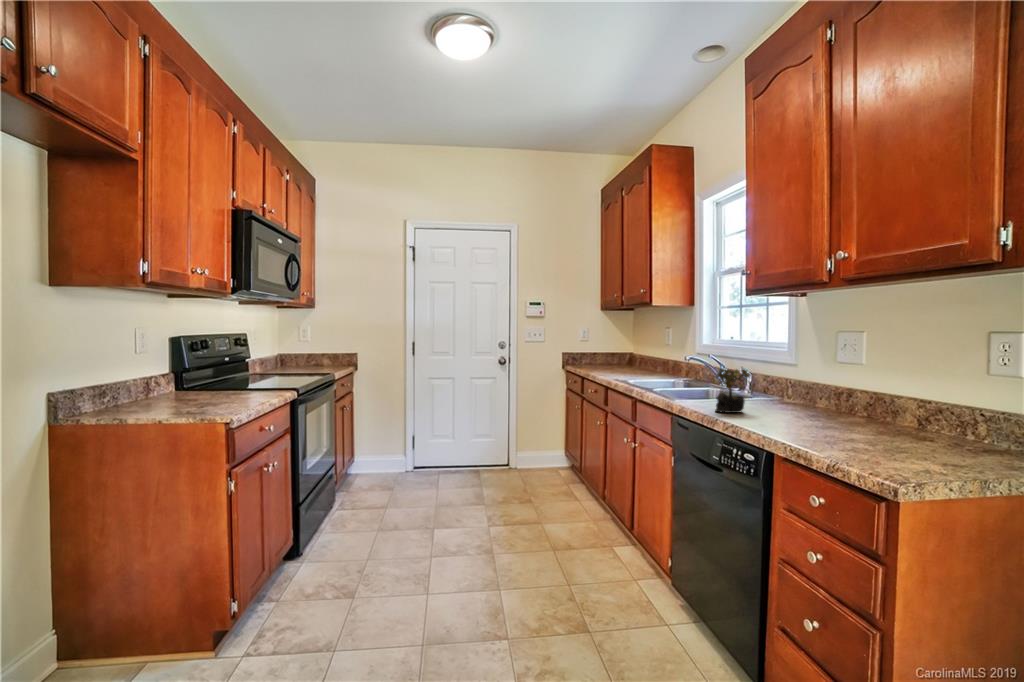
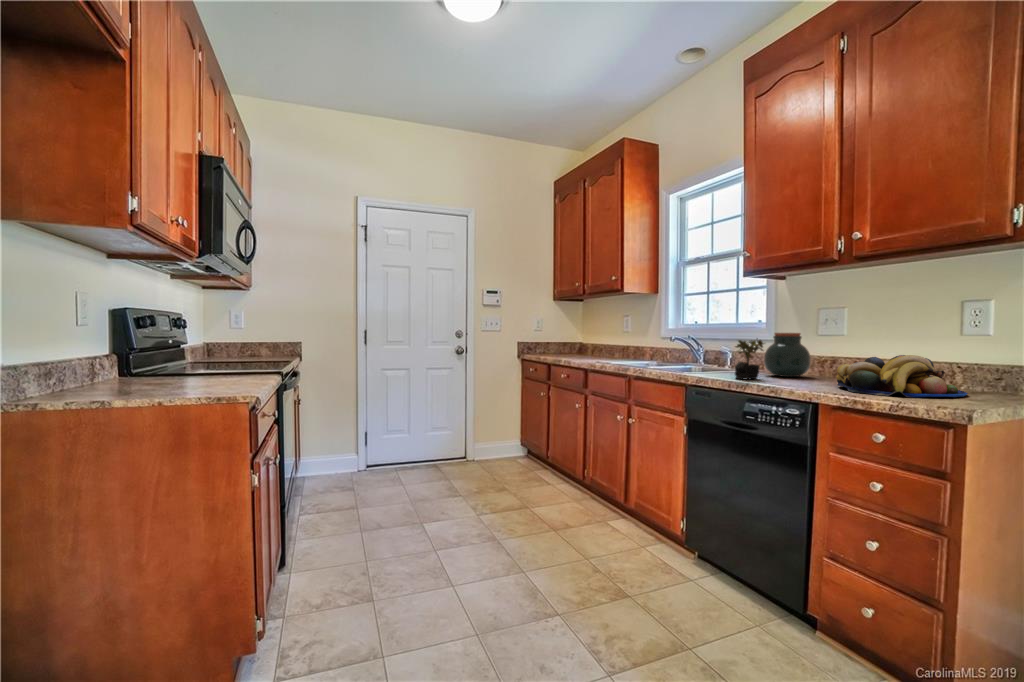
jar: none [763,359,817,411] -> present [764,333,811,377]
fruit bowl: none [809,397,966,458] -> present [836,355,968,397]

